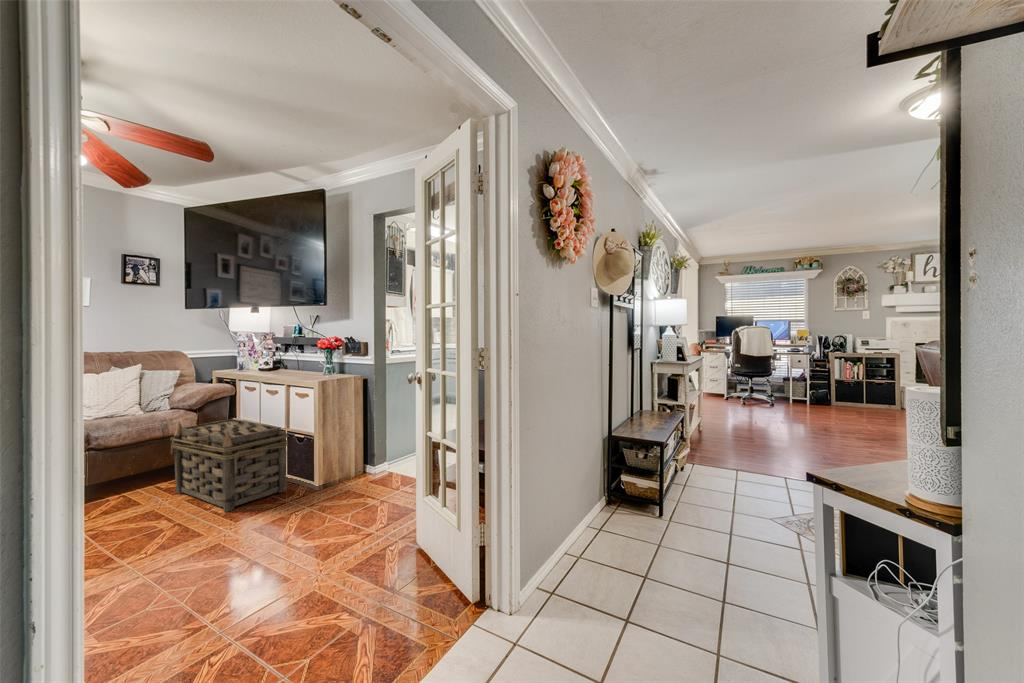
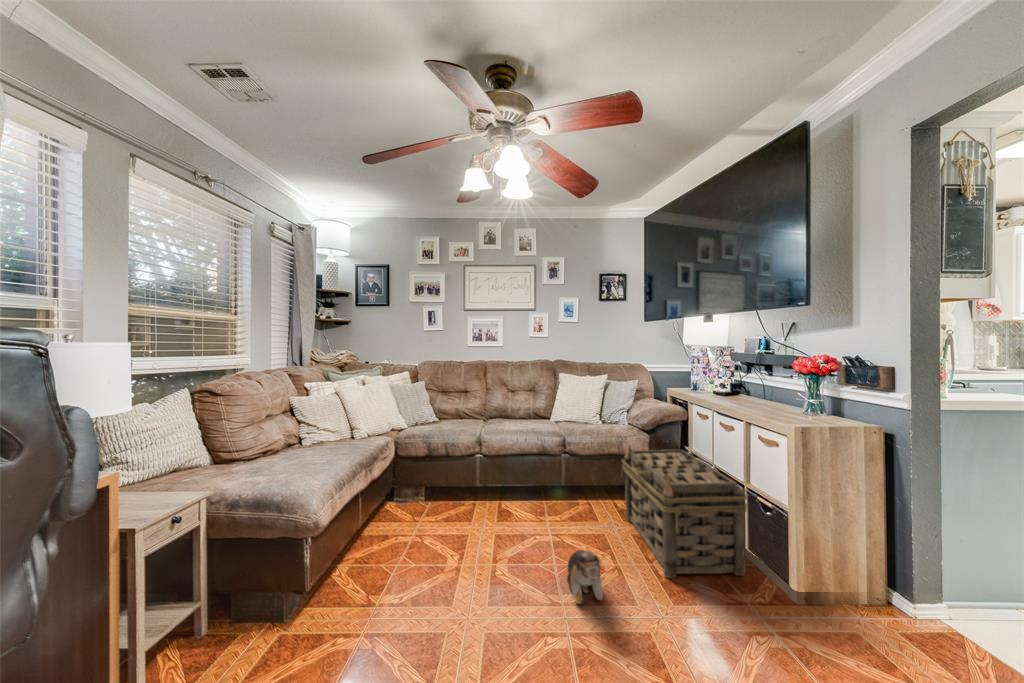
plush toy: none [124,501,175,554] -> present [567,550,603,604]

